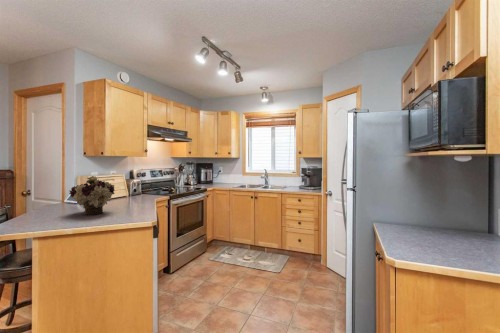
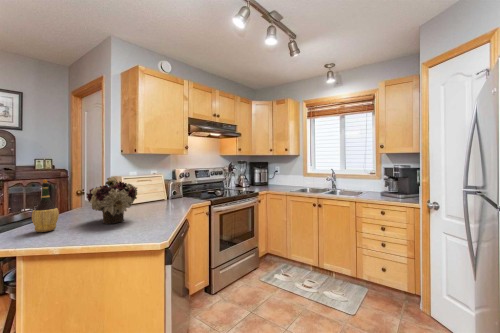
wine bottle: none [25,179,48,223] -> present [32,180,59,232]

